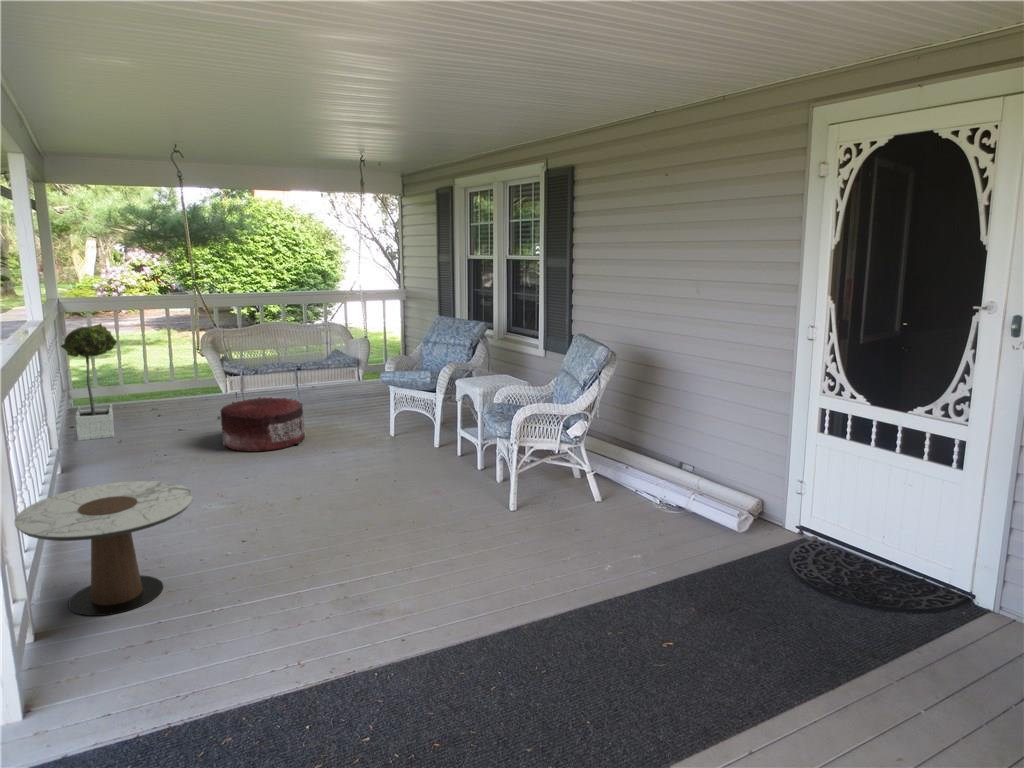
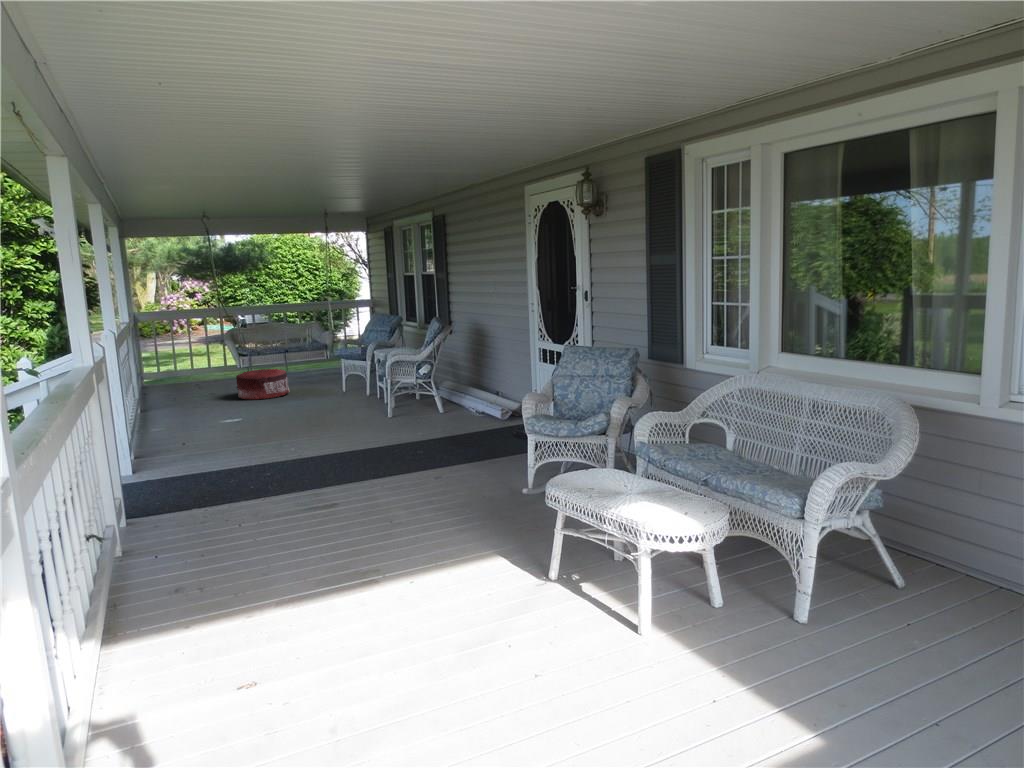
potted tree: present [61,323,117,441] -> none [142,326,175,399]
side table: present [15,481,193,616] -> none [131,393,210,448]

